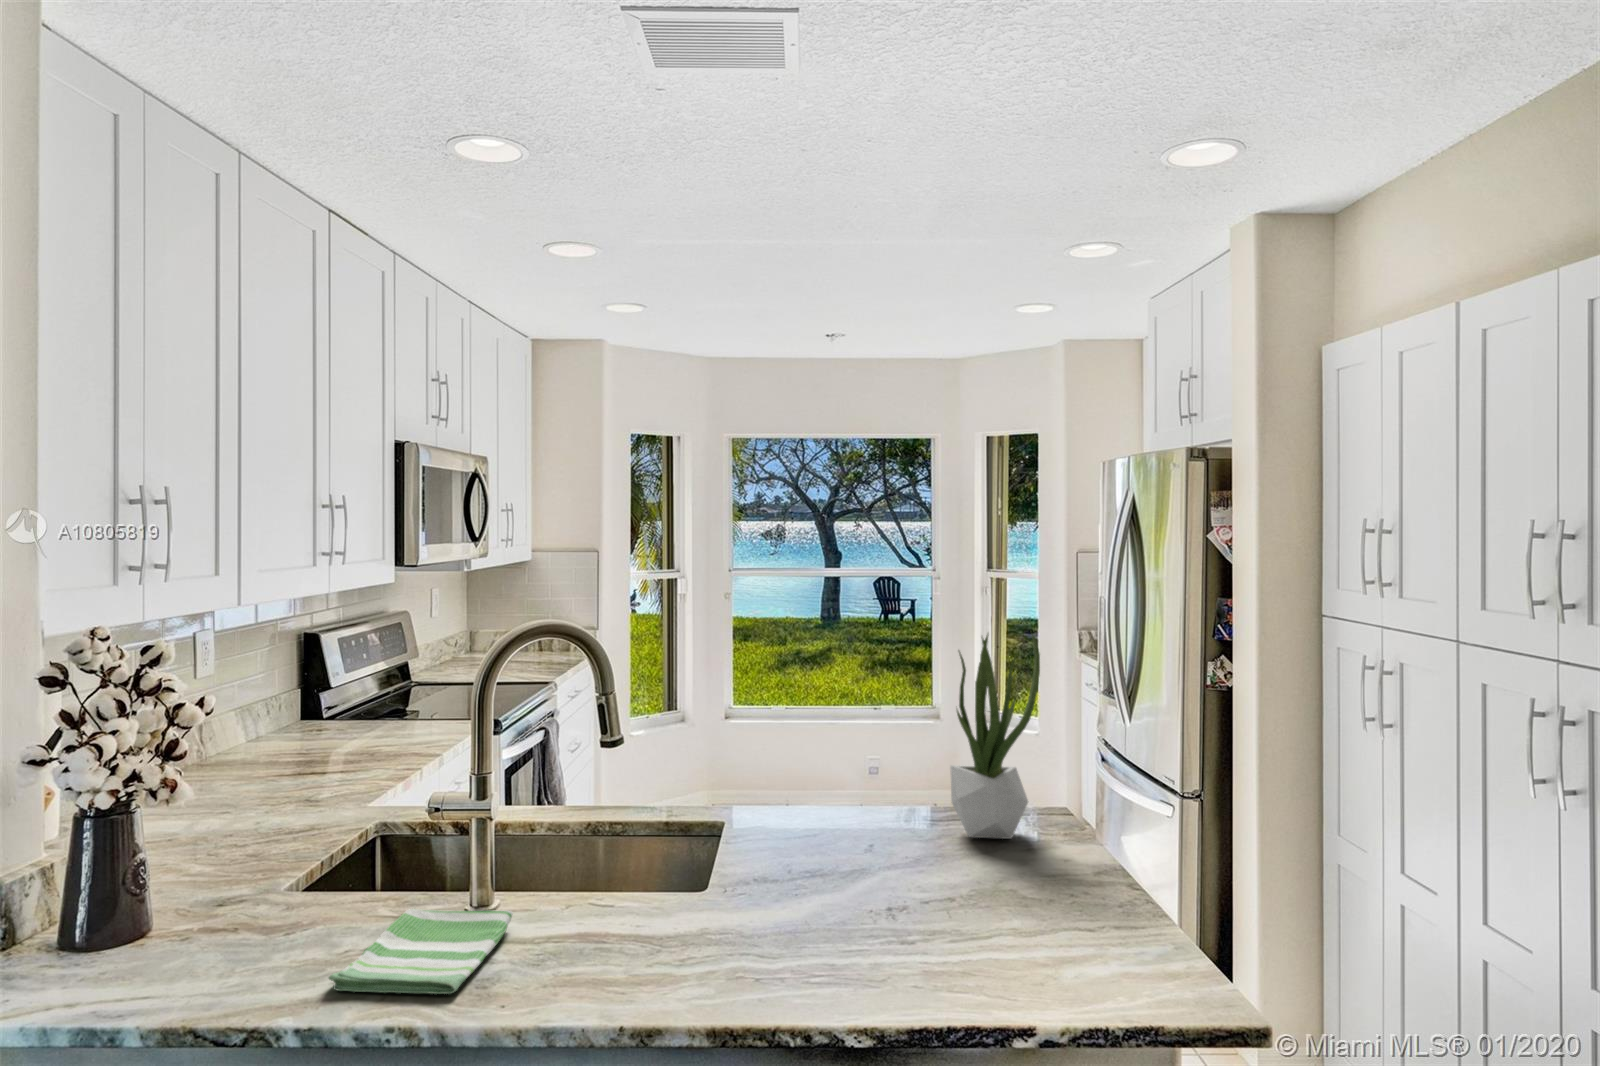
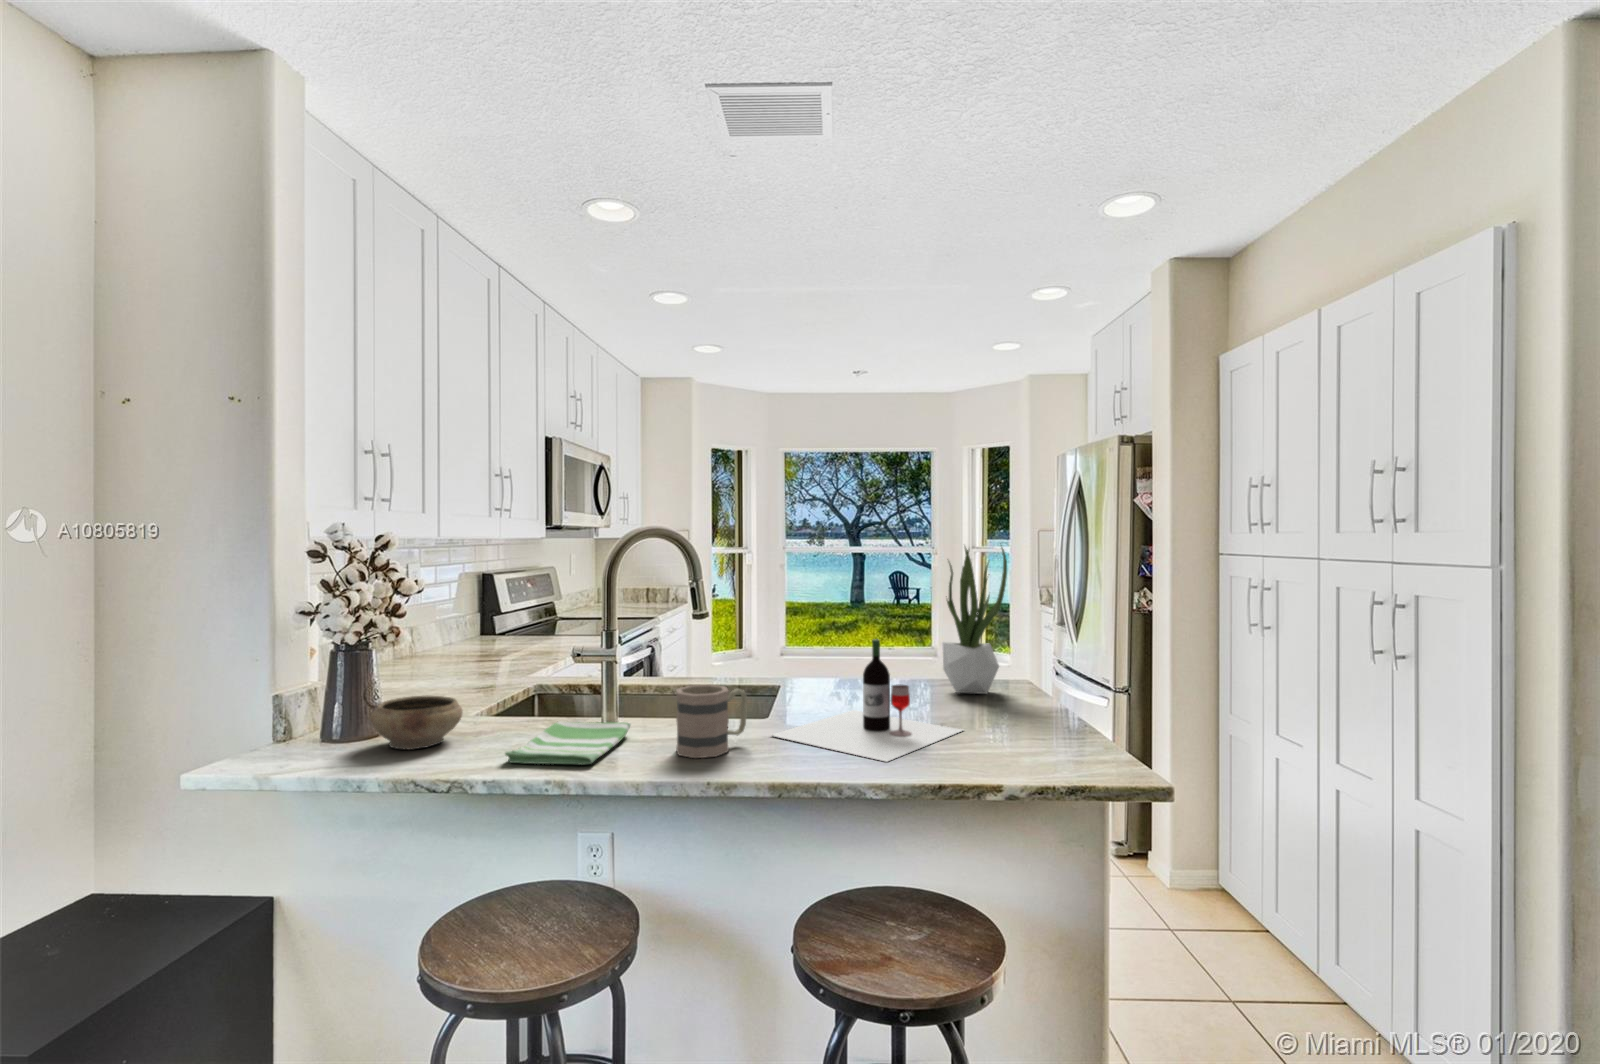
wine bottle: none [710,788,982,982] -> present [772,639,962,762]
mug: none [577,863,679,978] -> present [676,685,747,758]
ceramic bowl: none [132,874,269,964] -> present [371,695,463,749]

